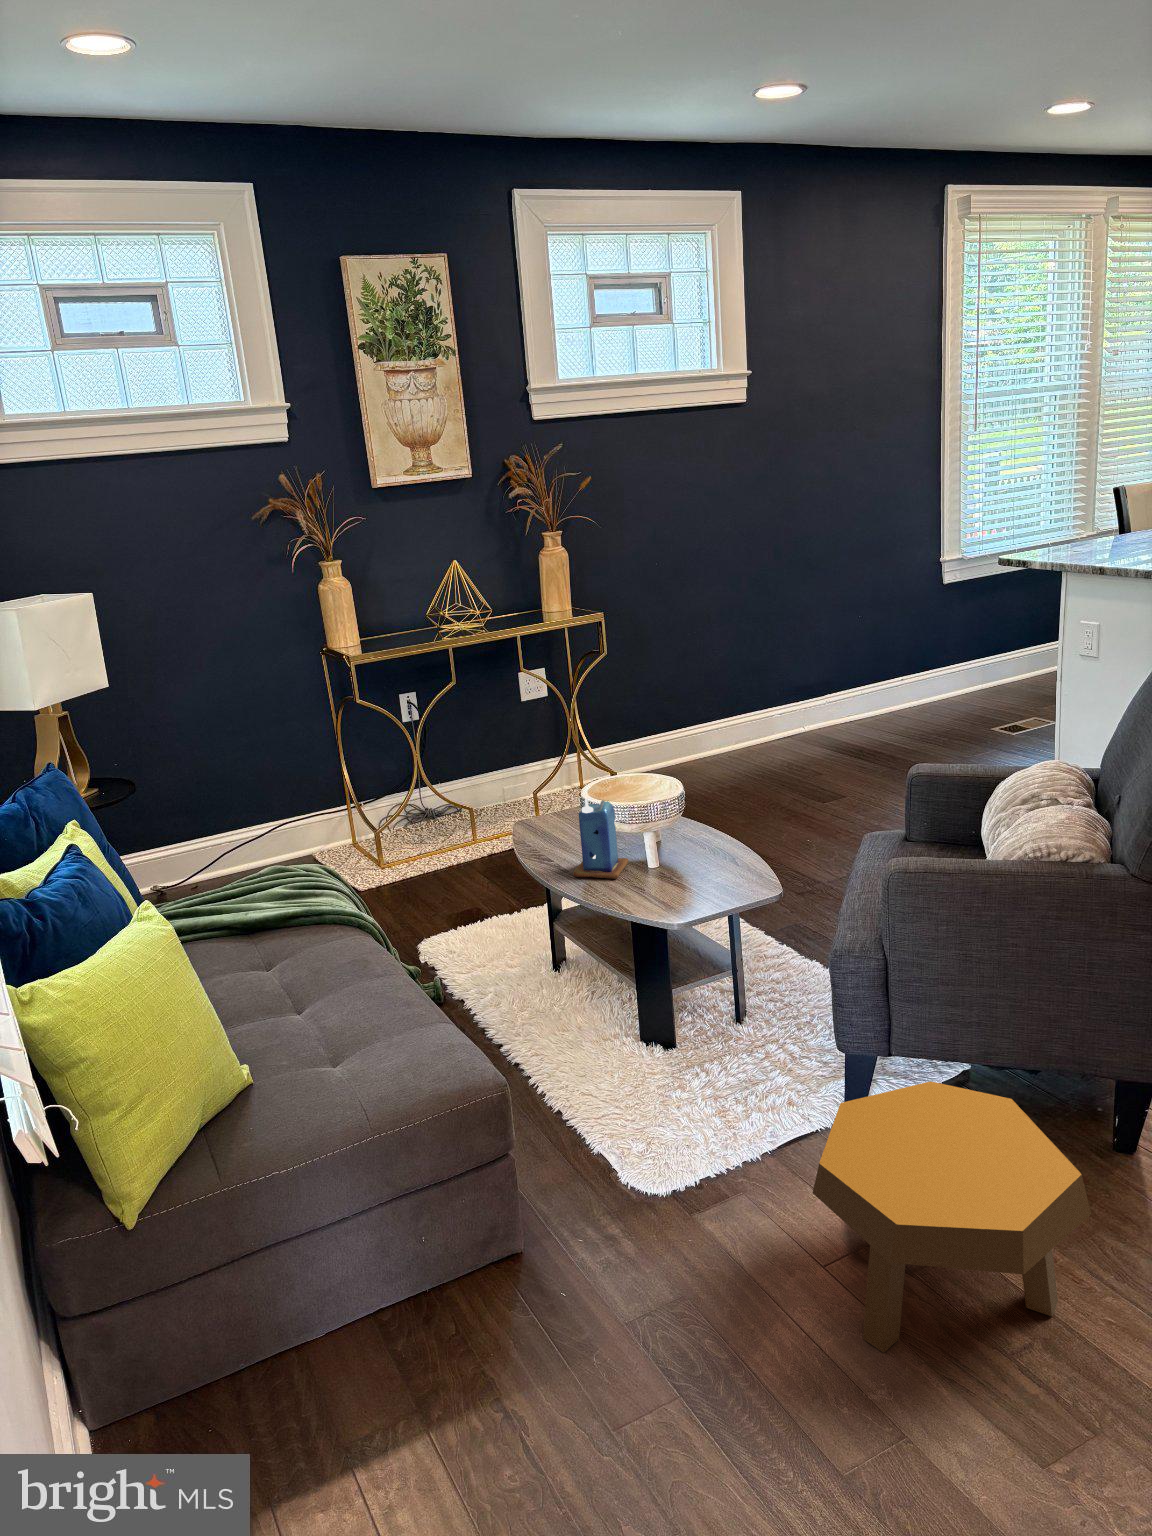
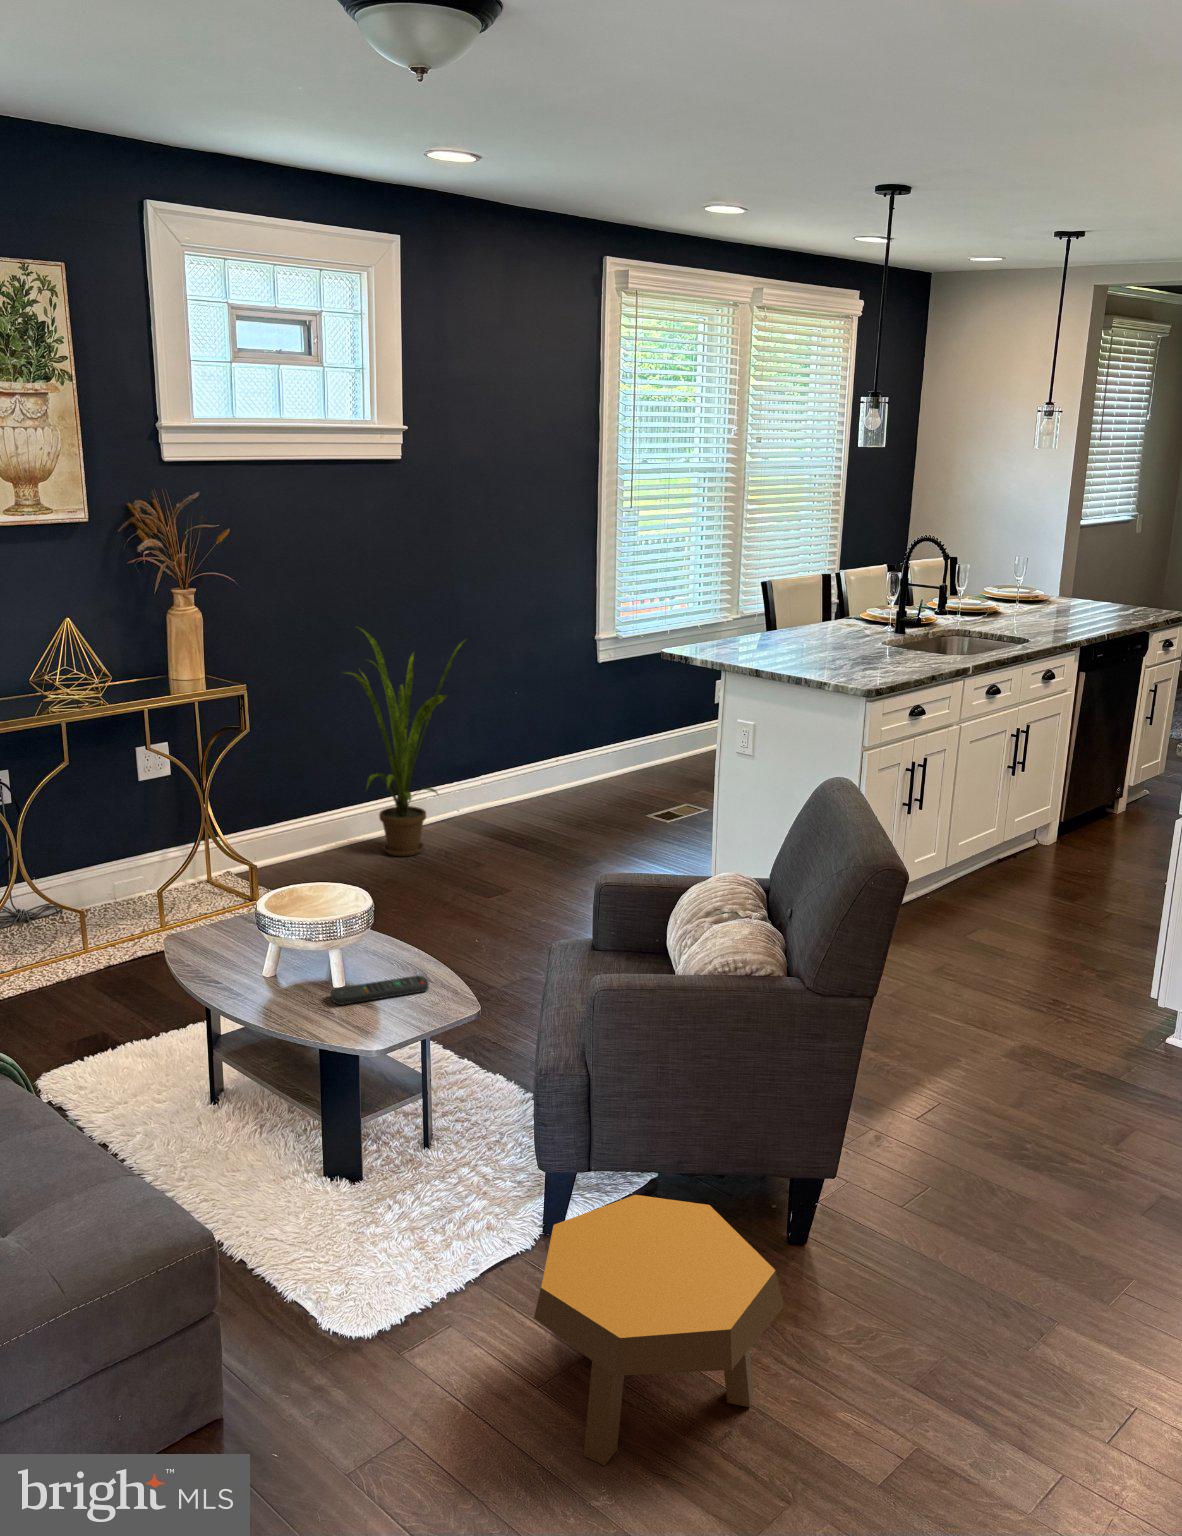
house plant: none [689,562,809,770] -> present [346,629,464,856]
candle: present [573,799,628,879] -> none [249,913,308,1001]
remote control: none [646,860,738,884] -> present [331,975,429,1005]

